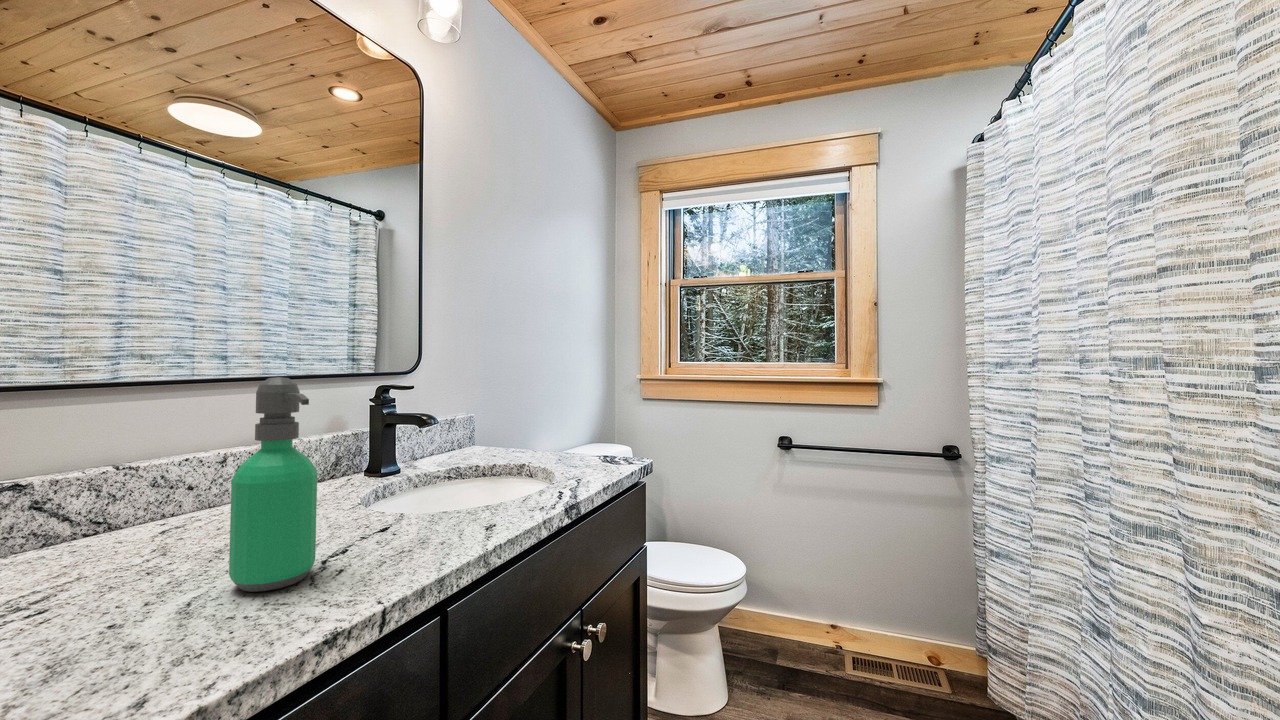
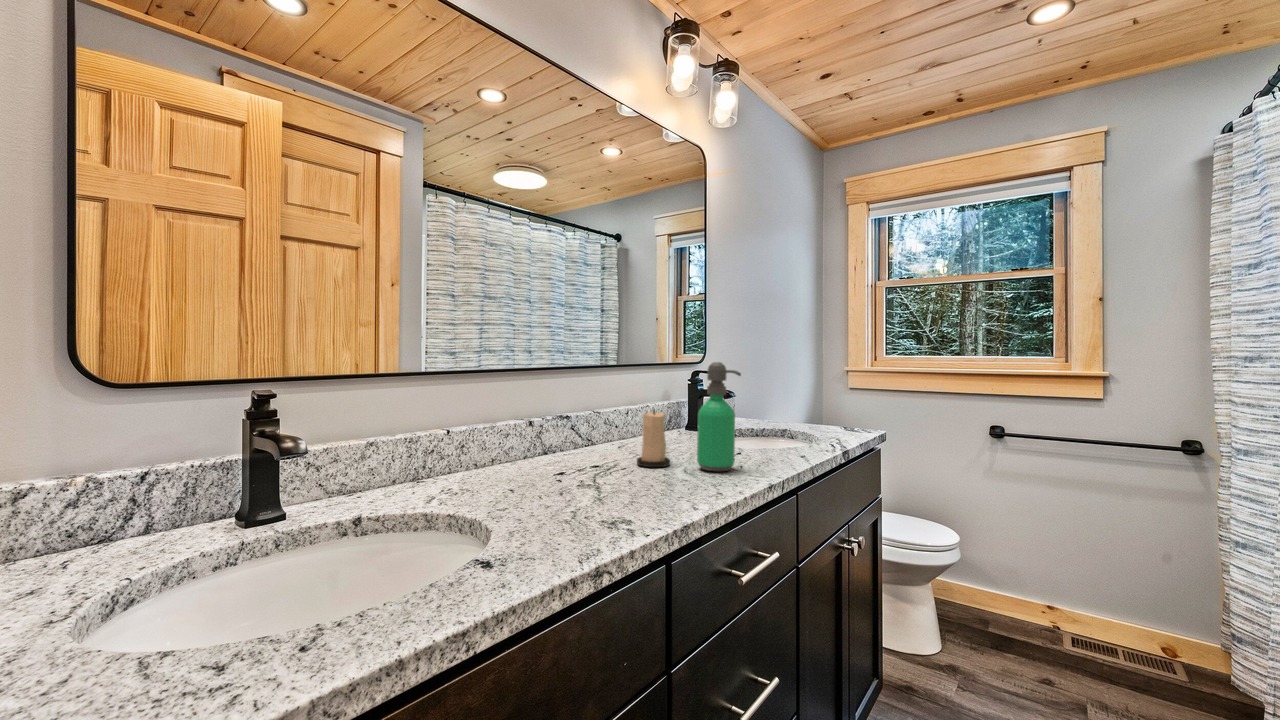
candle: none [105,468,197,593] -> present [637,409,670,467]

